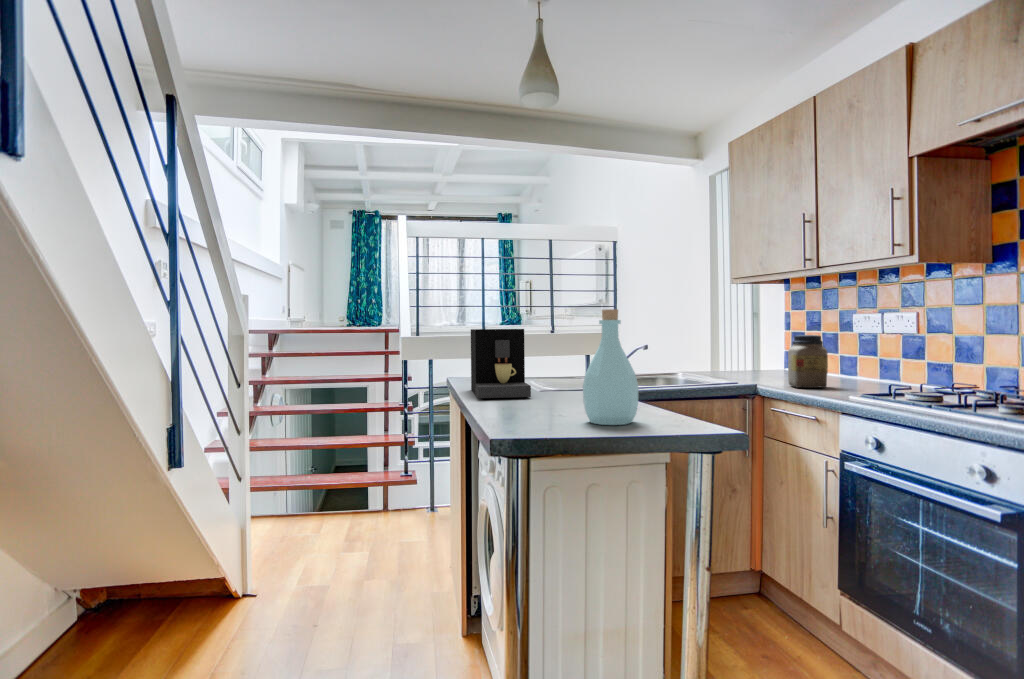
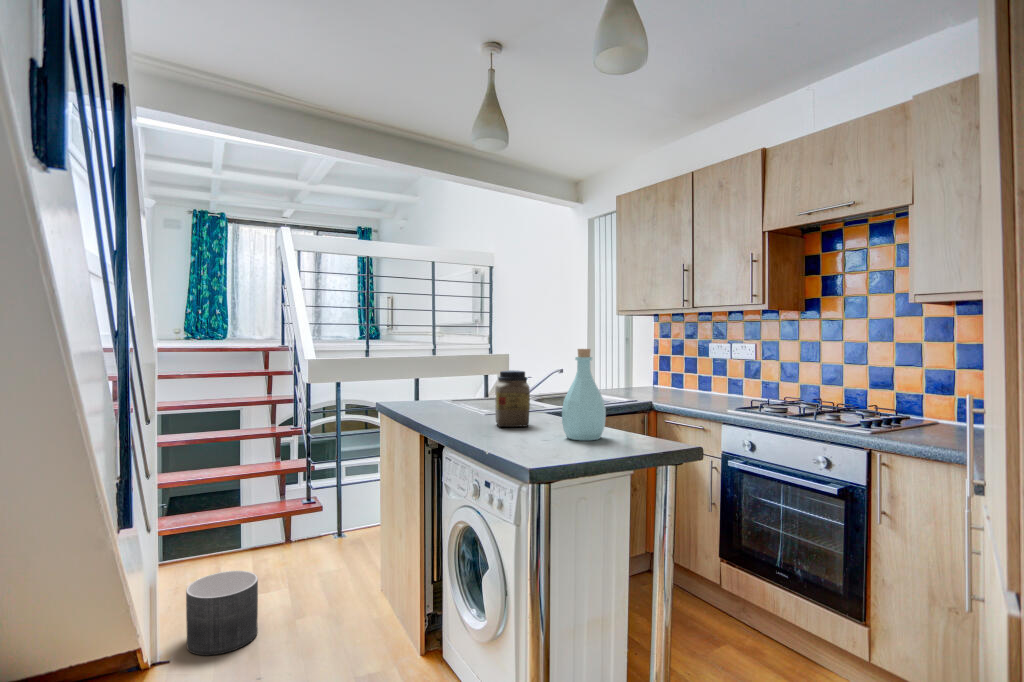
coffee maker: present [471,329,531,398] -> none [418,356,487,420]
jar: present [788,335,828,388] -> present [495,370,530,427]
planter: none [246,543,315,625] -> present [186,571,258,655]

